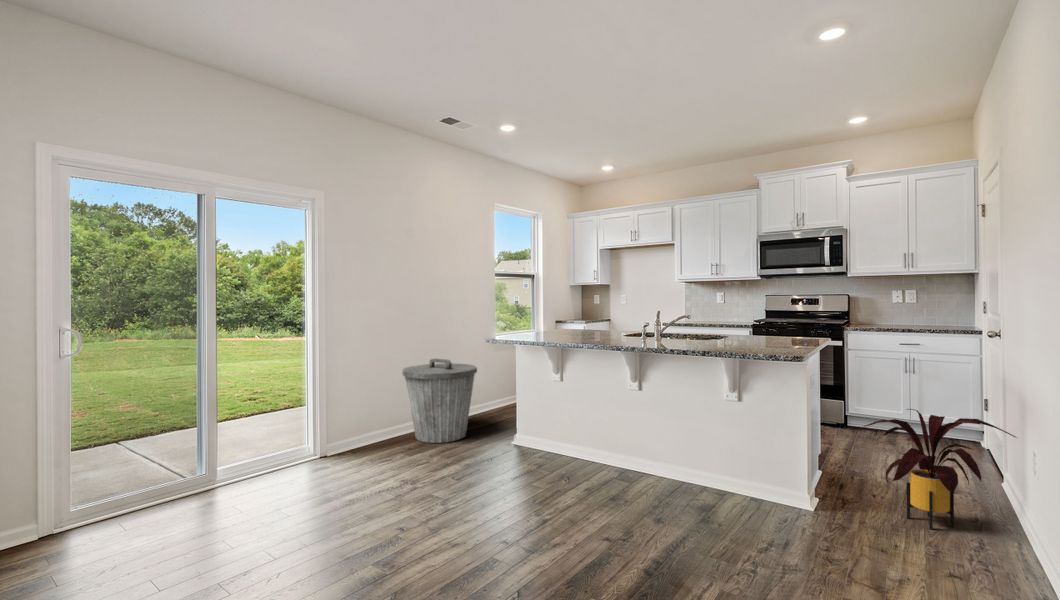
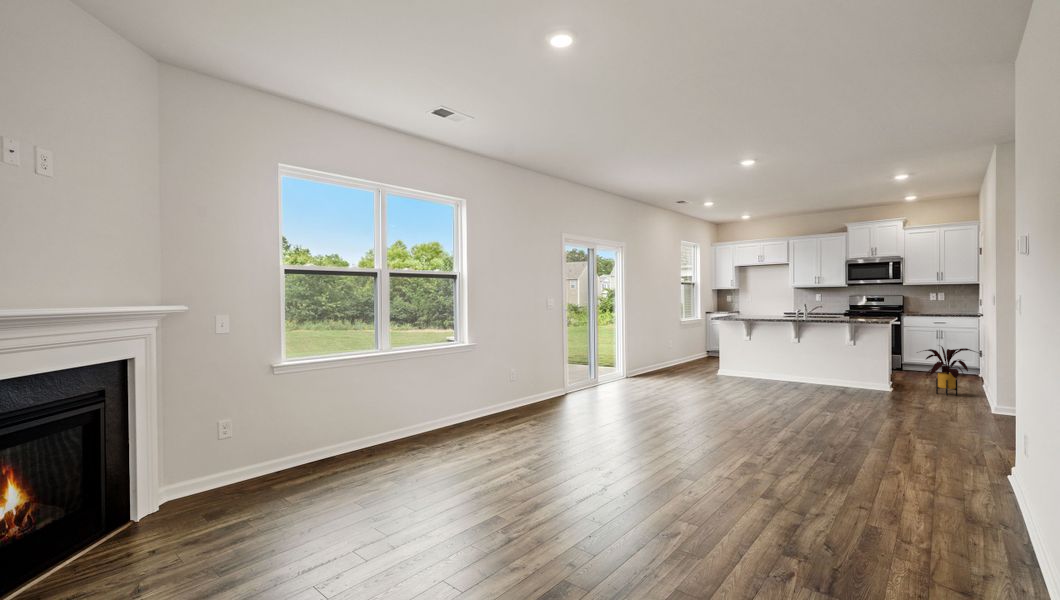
trash can: present [403,359,477,443] -> none [653,329,694,373]

